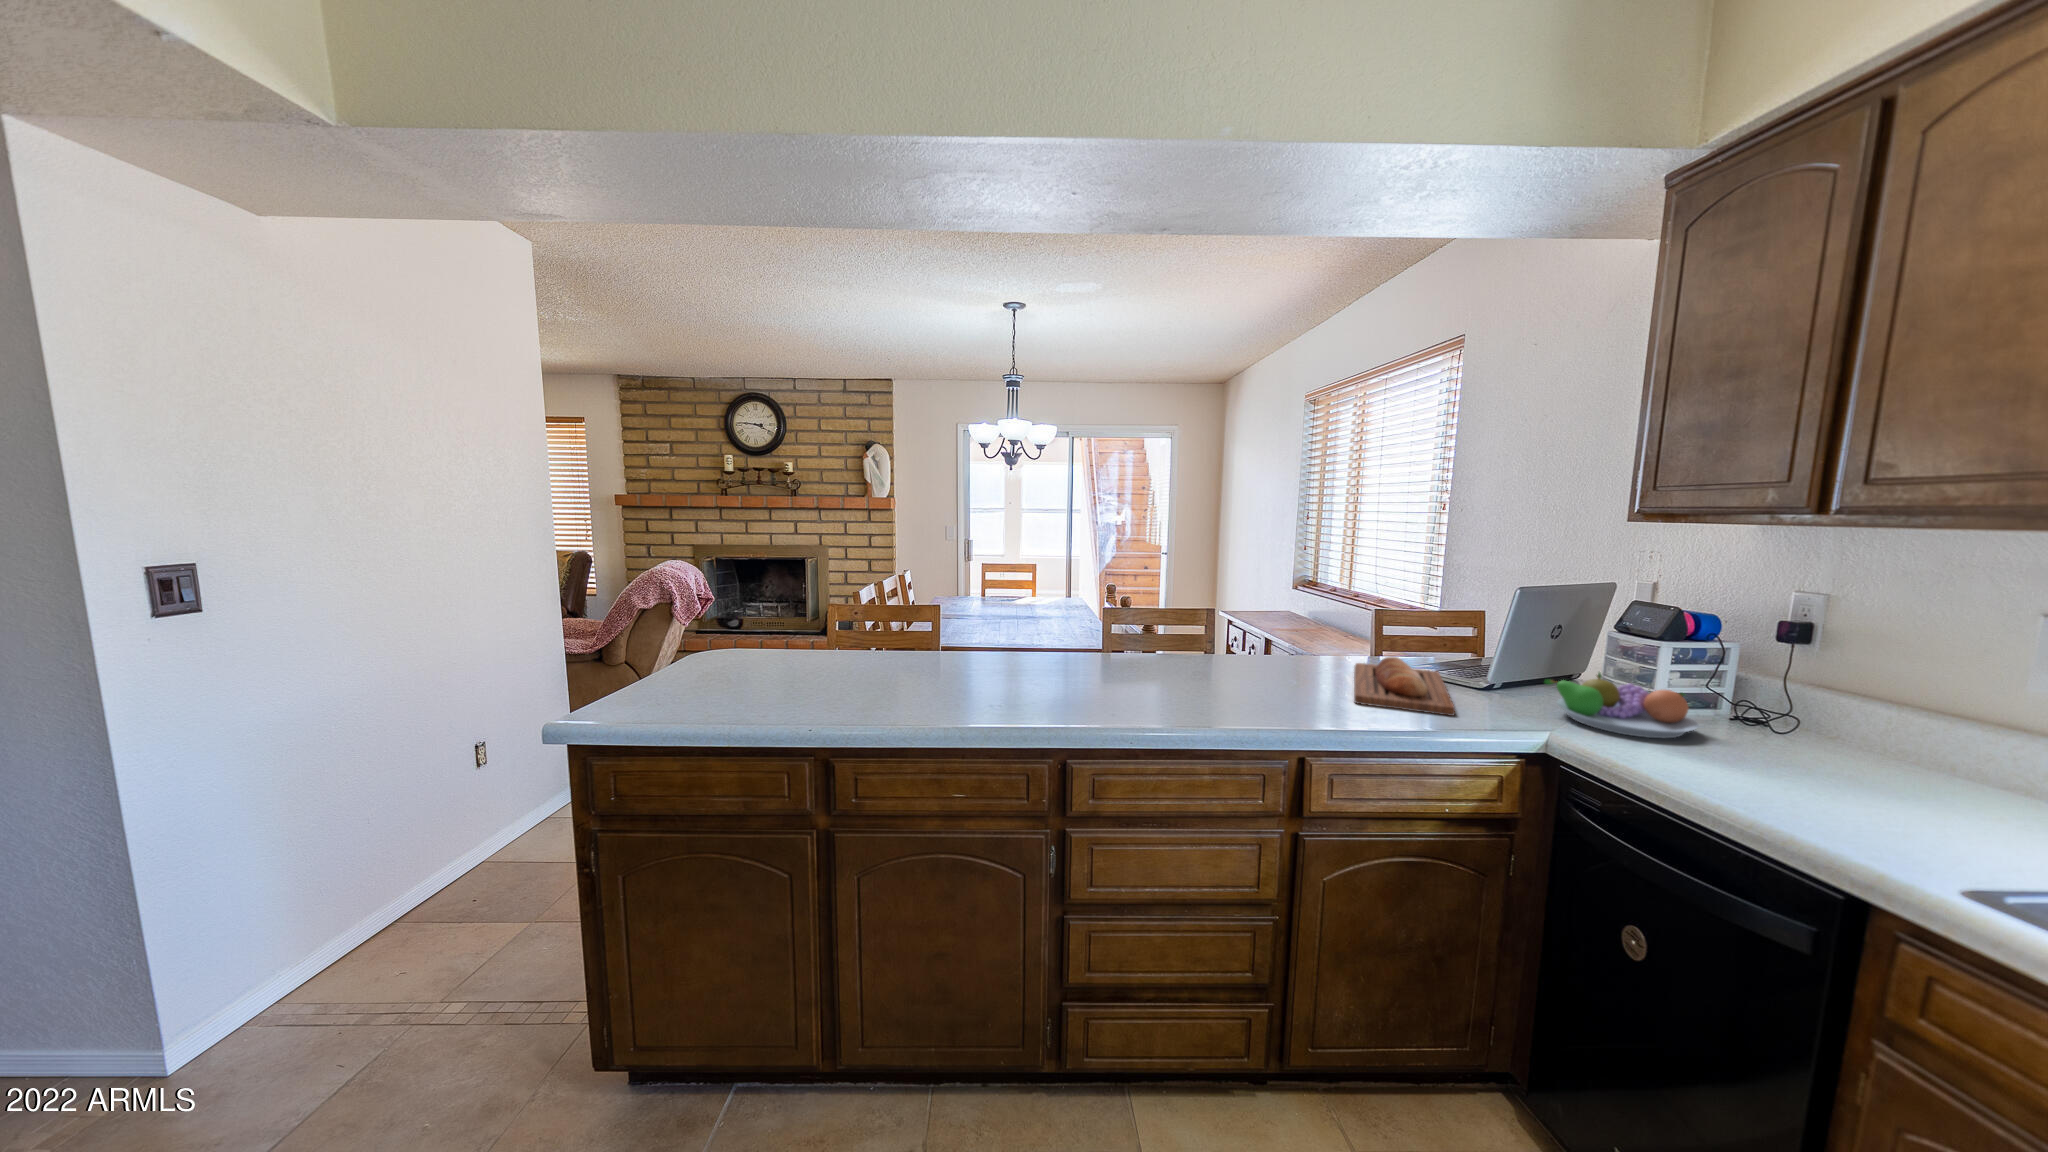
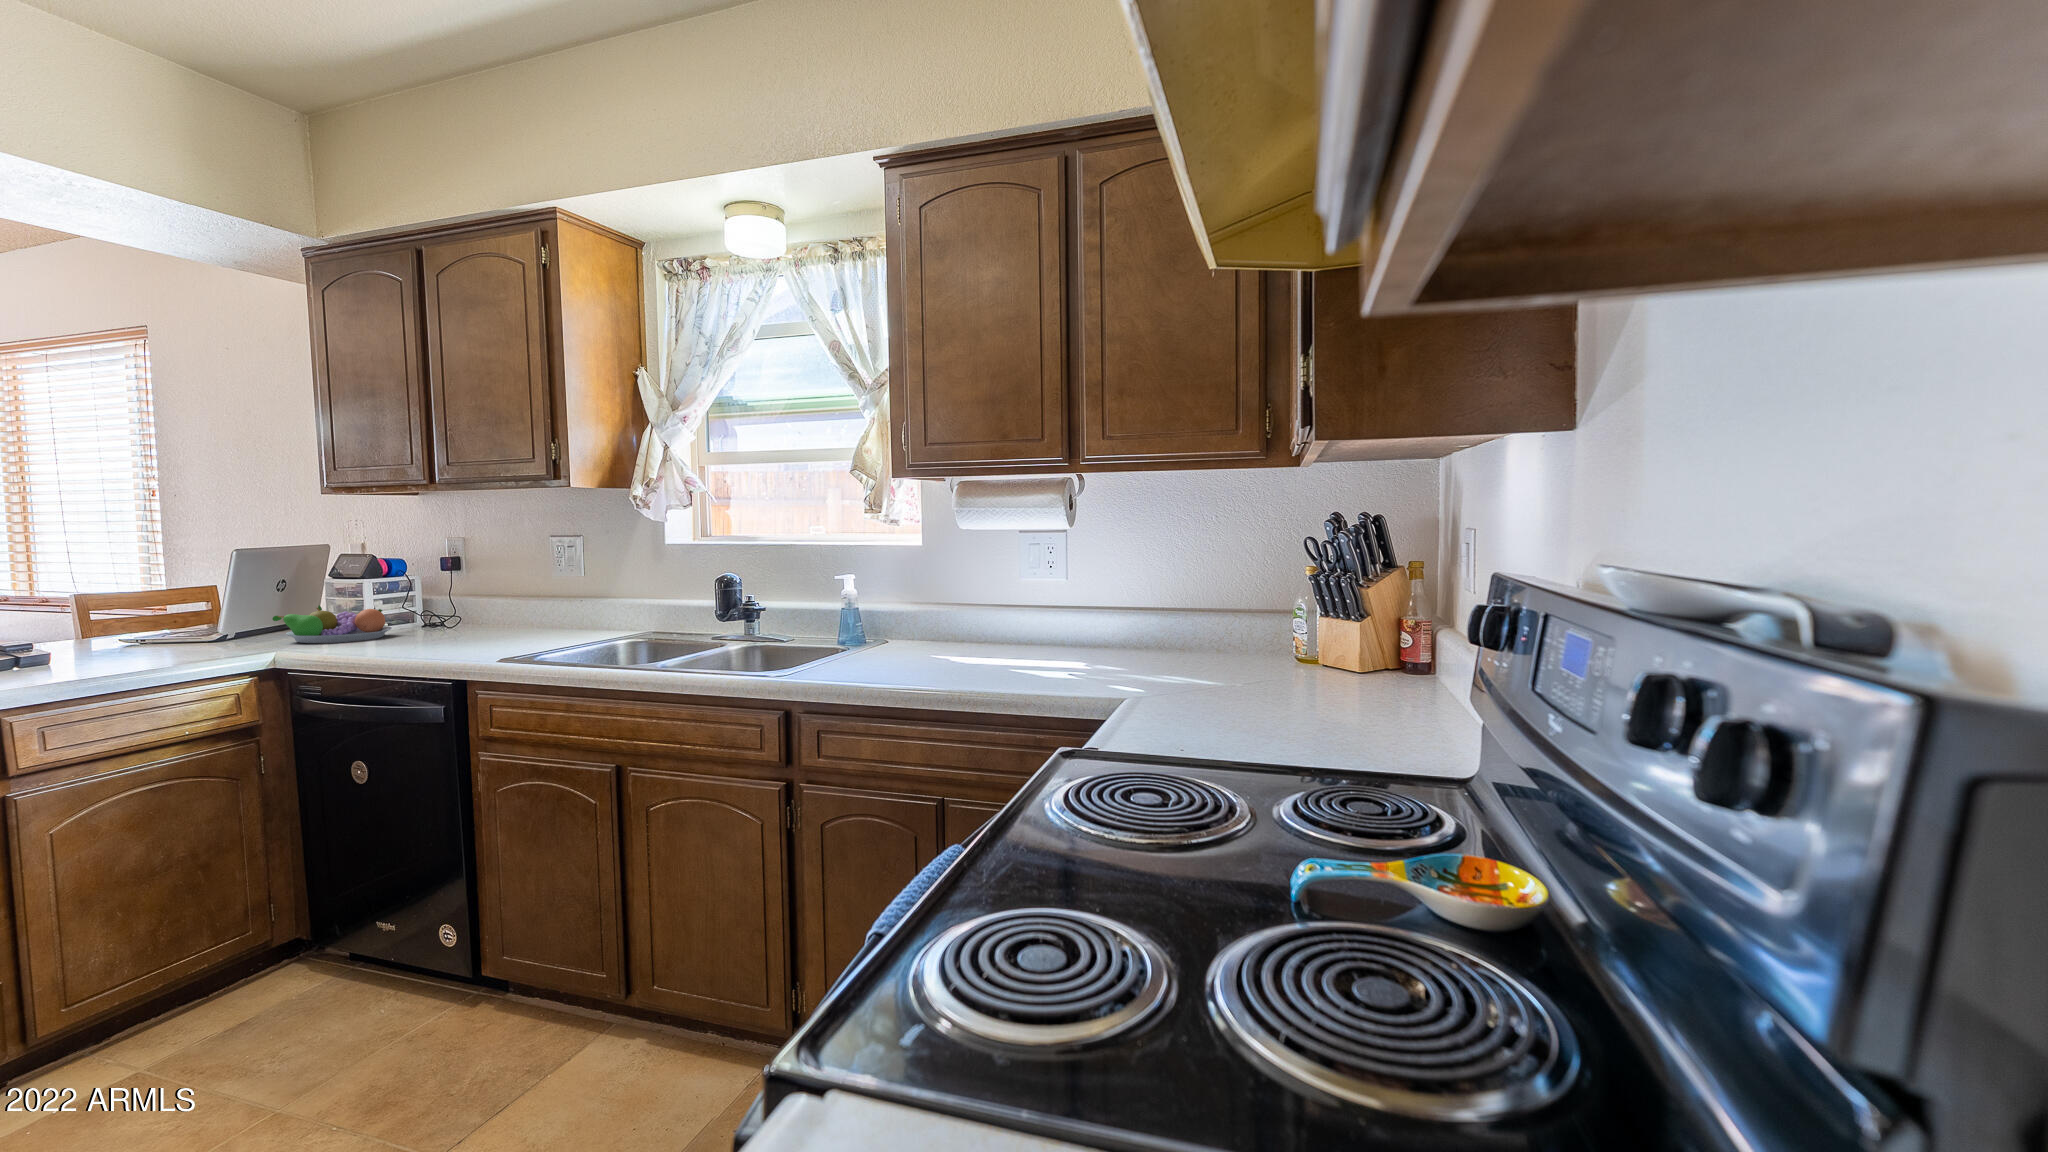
bread loaf: present [1354,657,1455,716] -> none [52,626,186,667]

